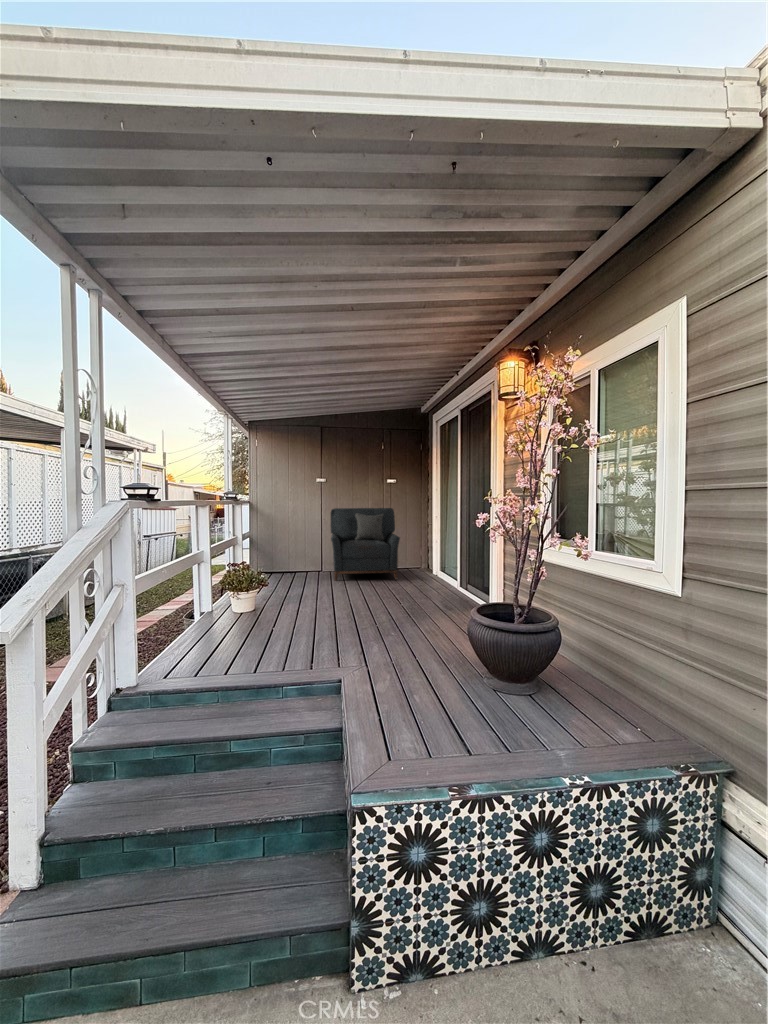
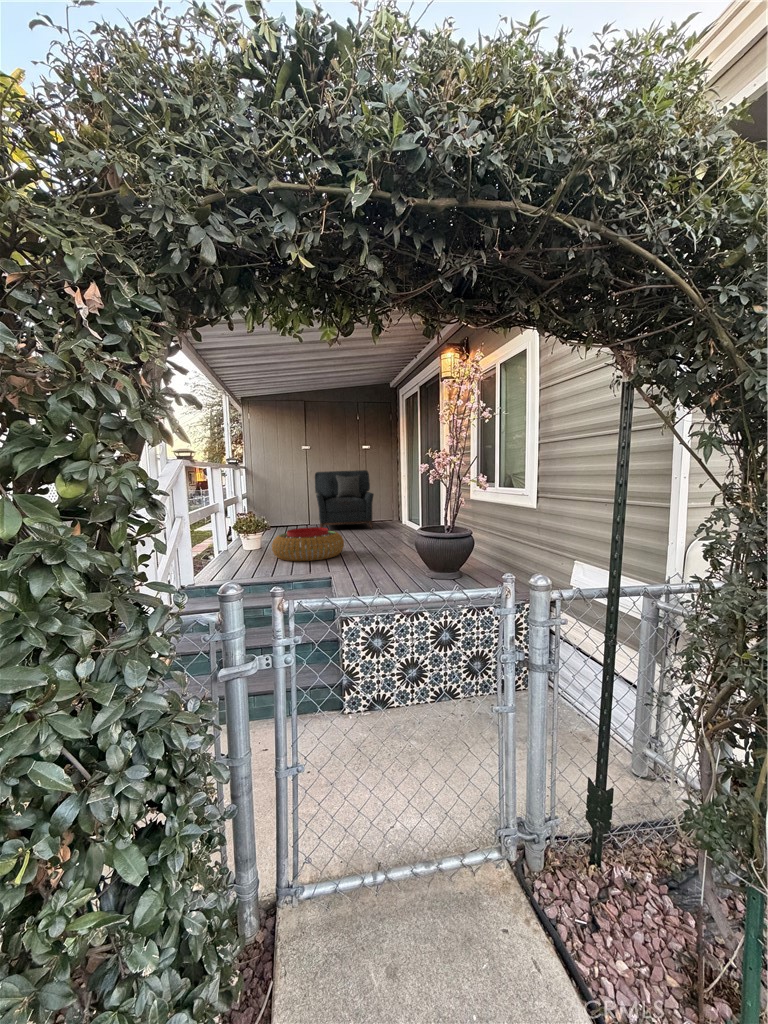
pouf: none [265,587,362,639] -> present [272,527,344,561]

